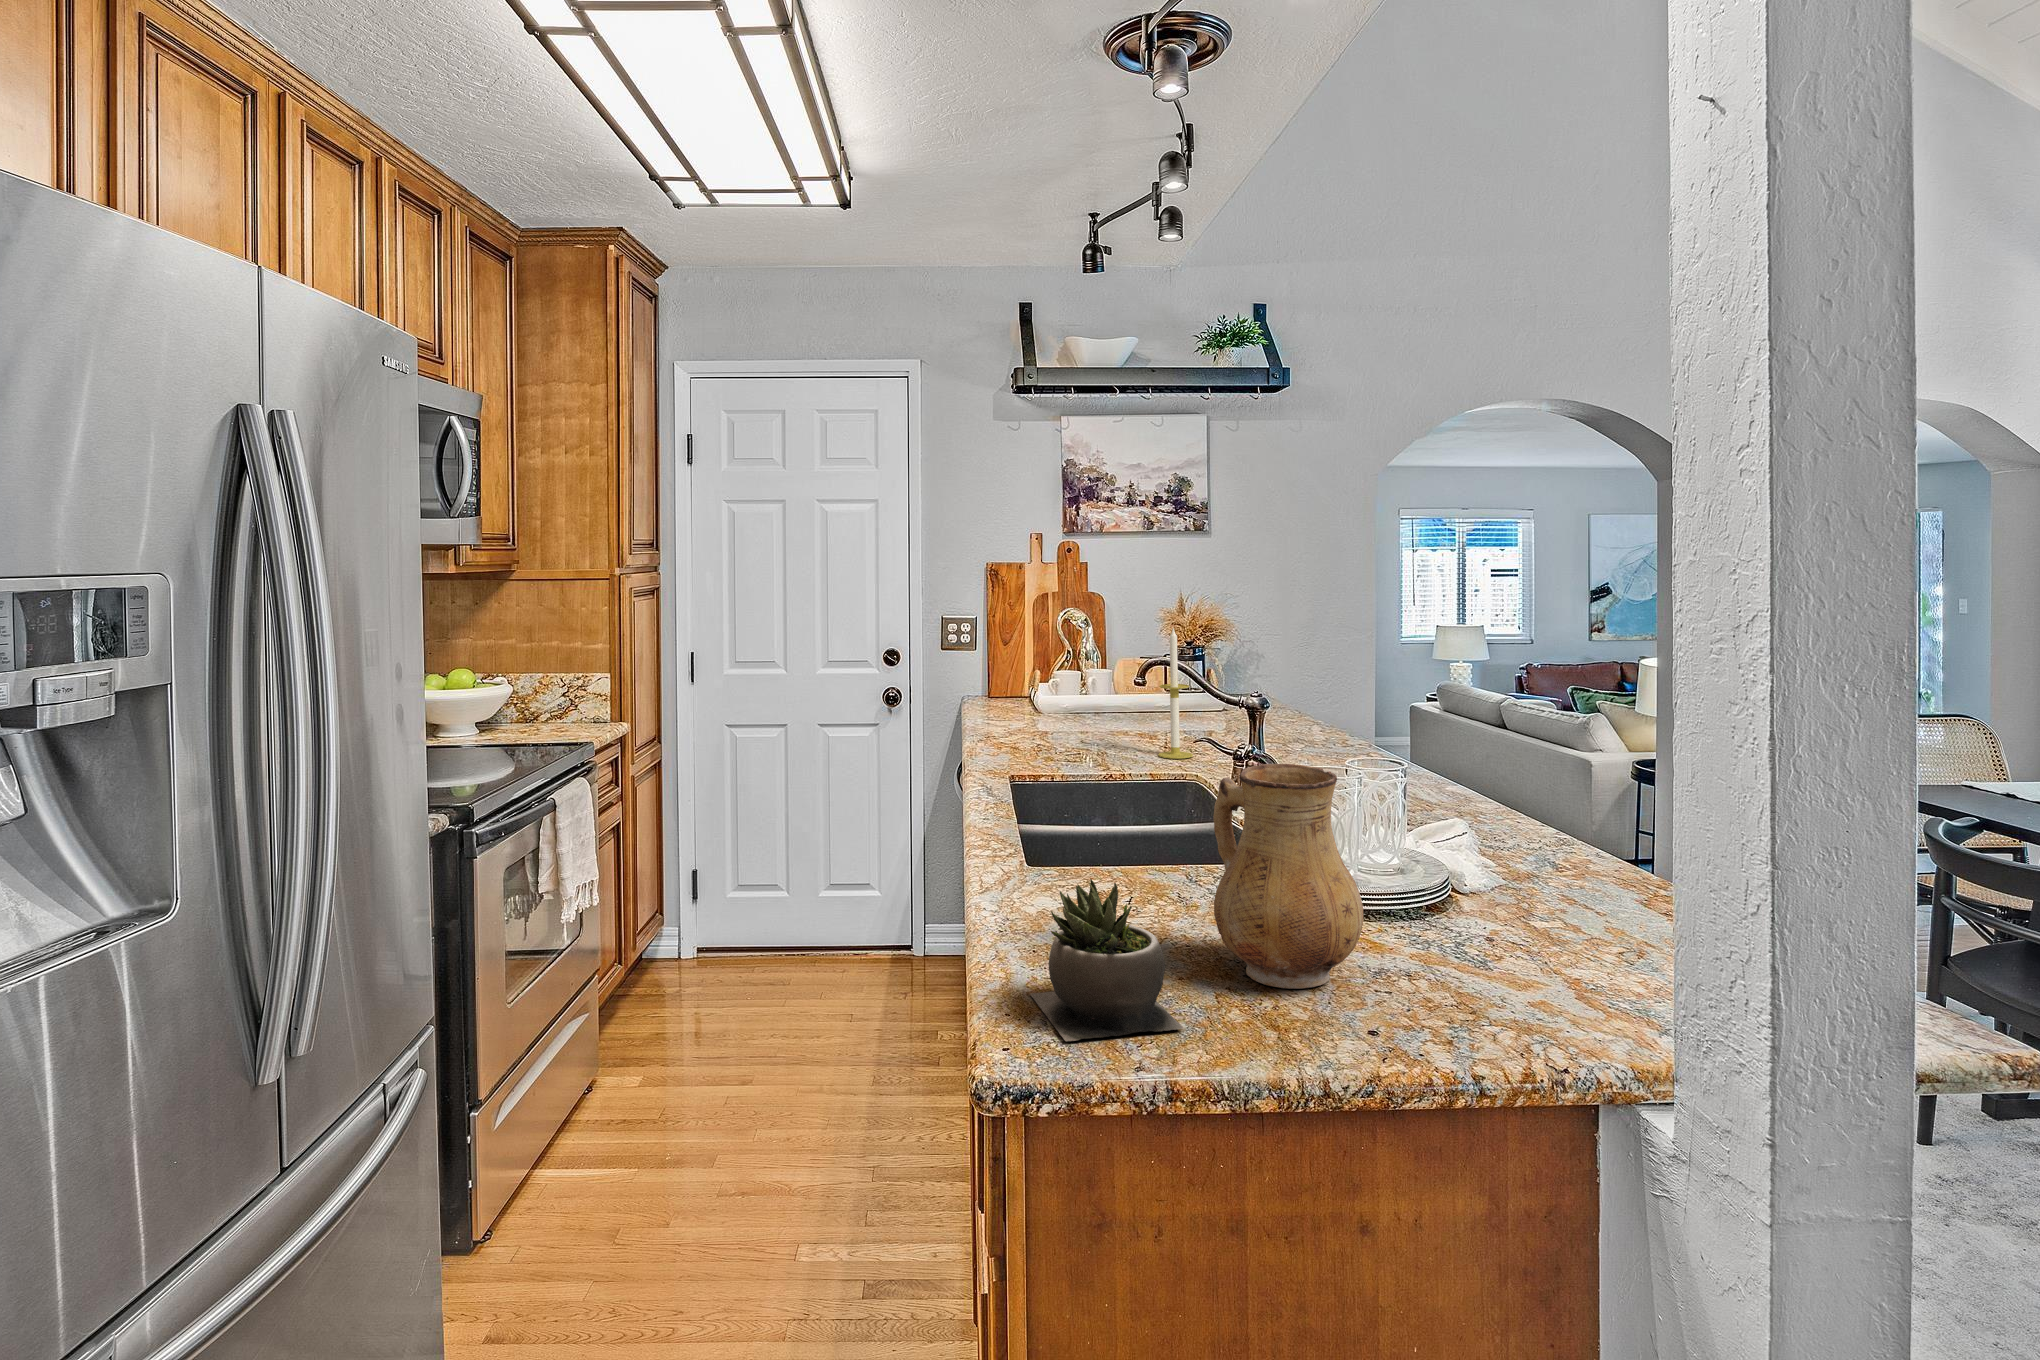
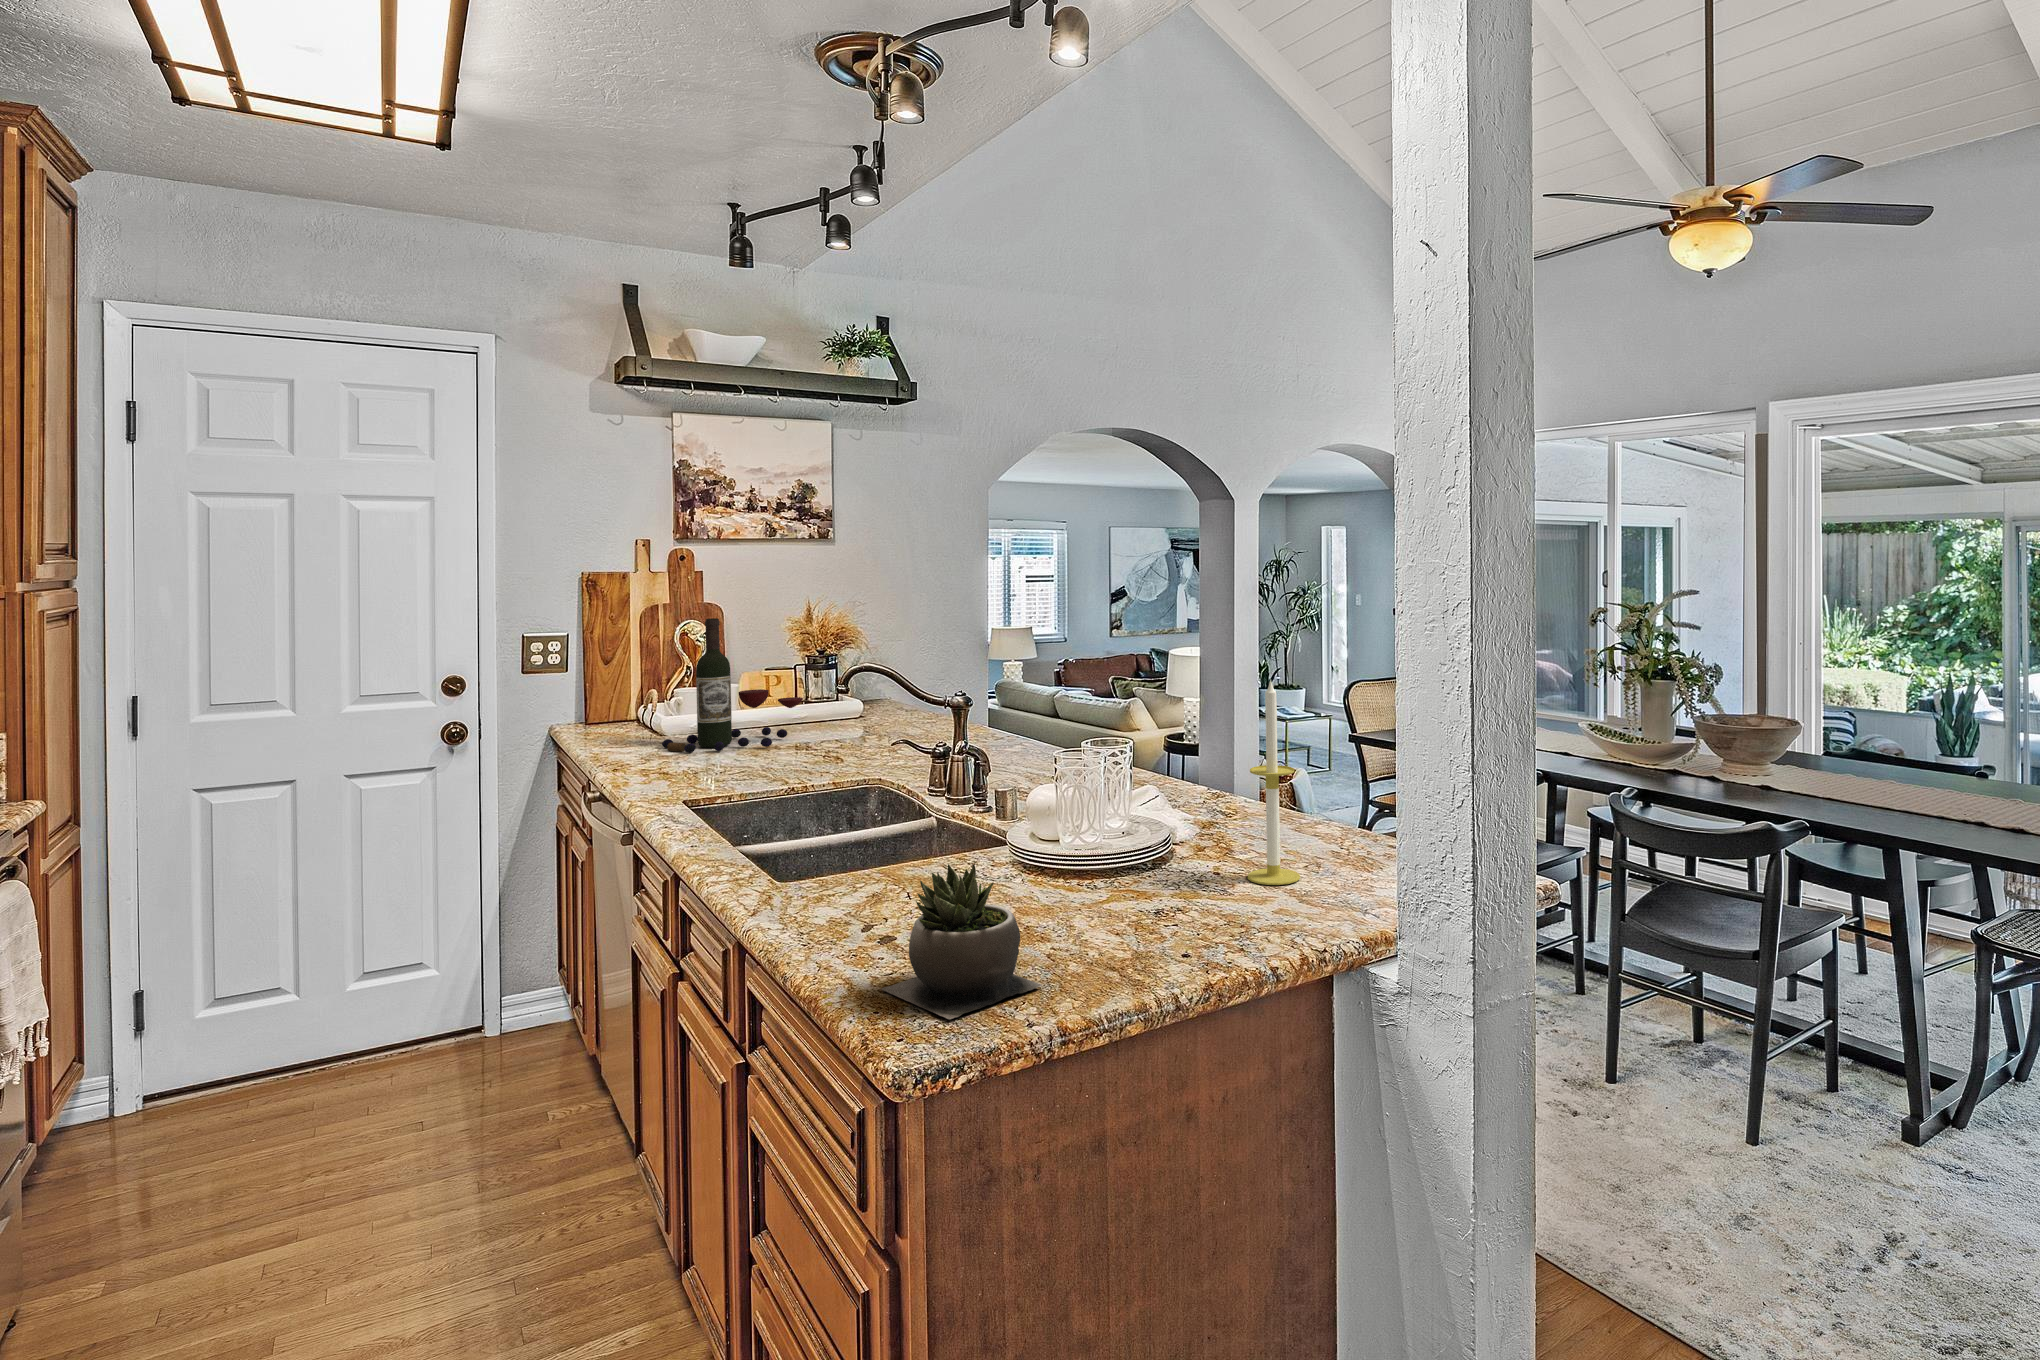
wine bottle: none [1030,608,1157,734] -> present [662,618,803,753]
candle: present [1158,629,1193,759] -> present [1248,679,1300,885]
ceramic pitcher: present [1213,764,1363,989] -> none [1014,742,1153,938]

